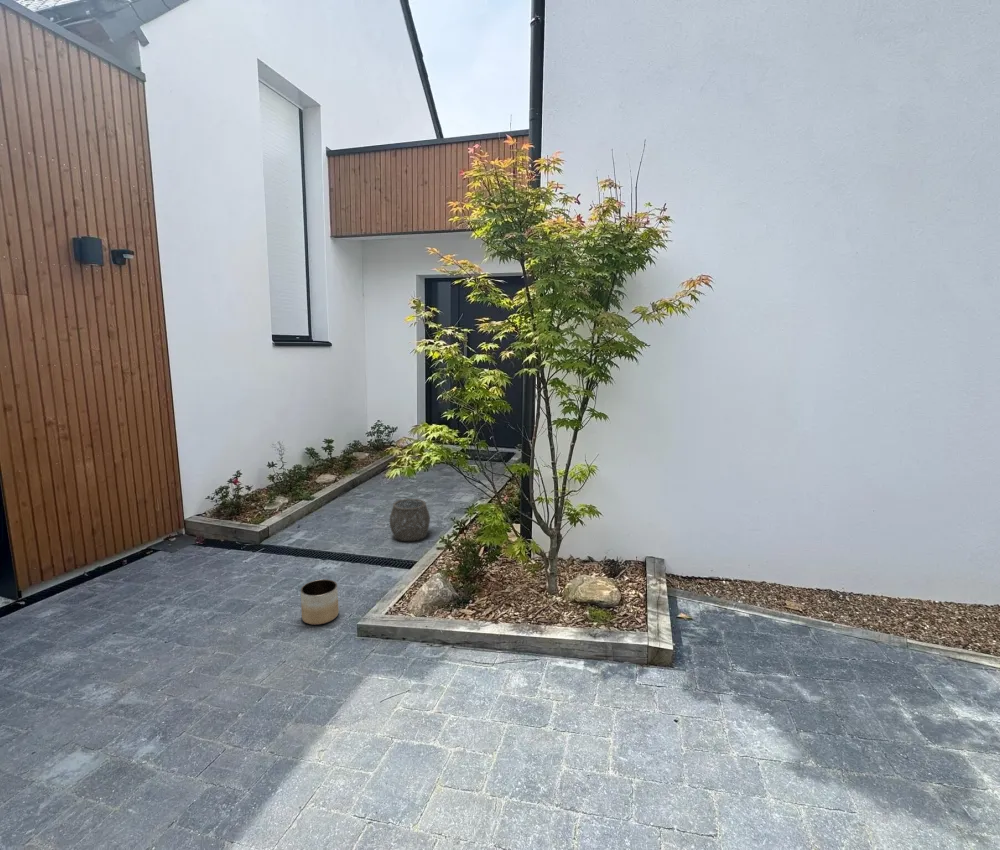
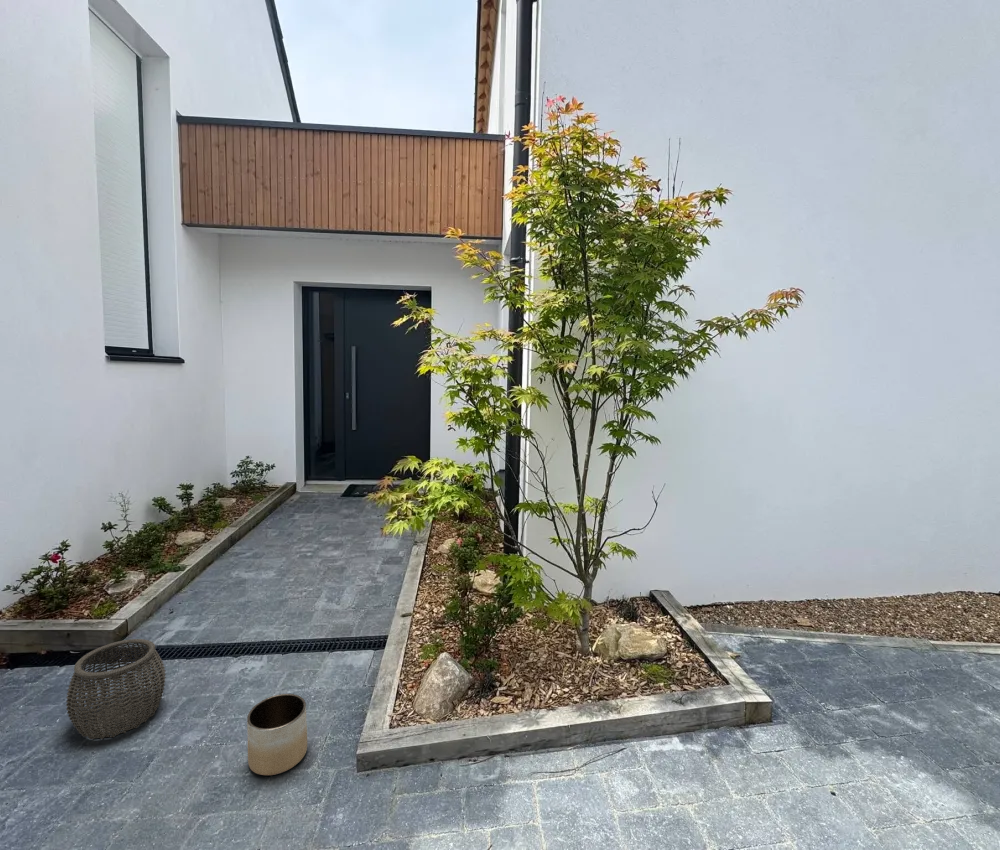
woven basket: present [390,499,430,541] -> present [66,639,166,739]

